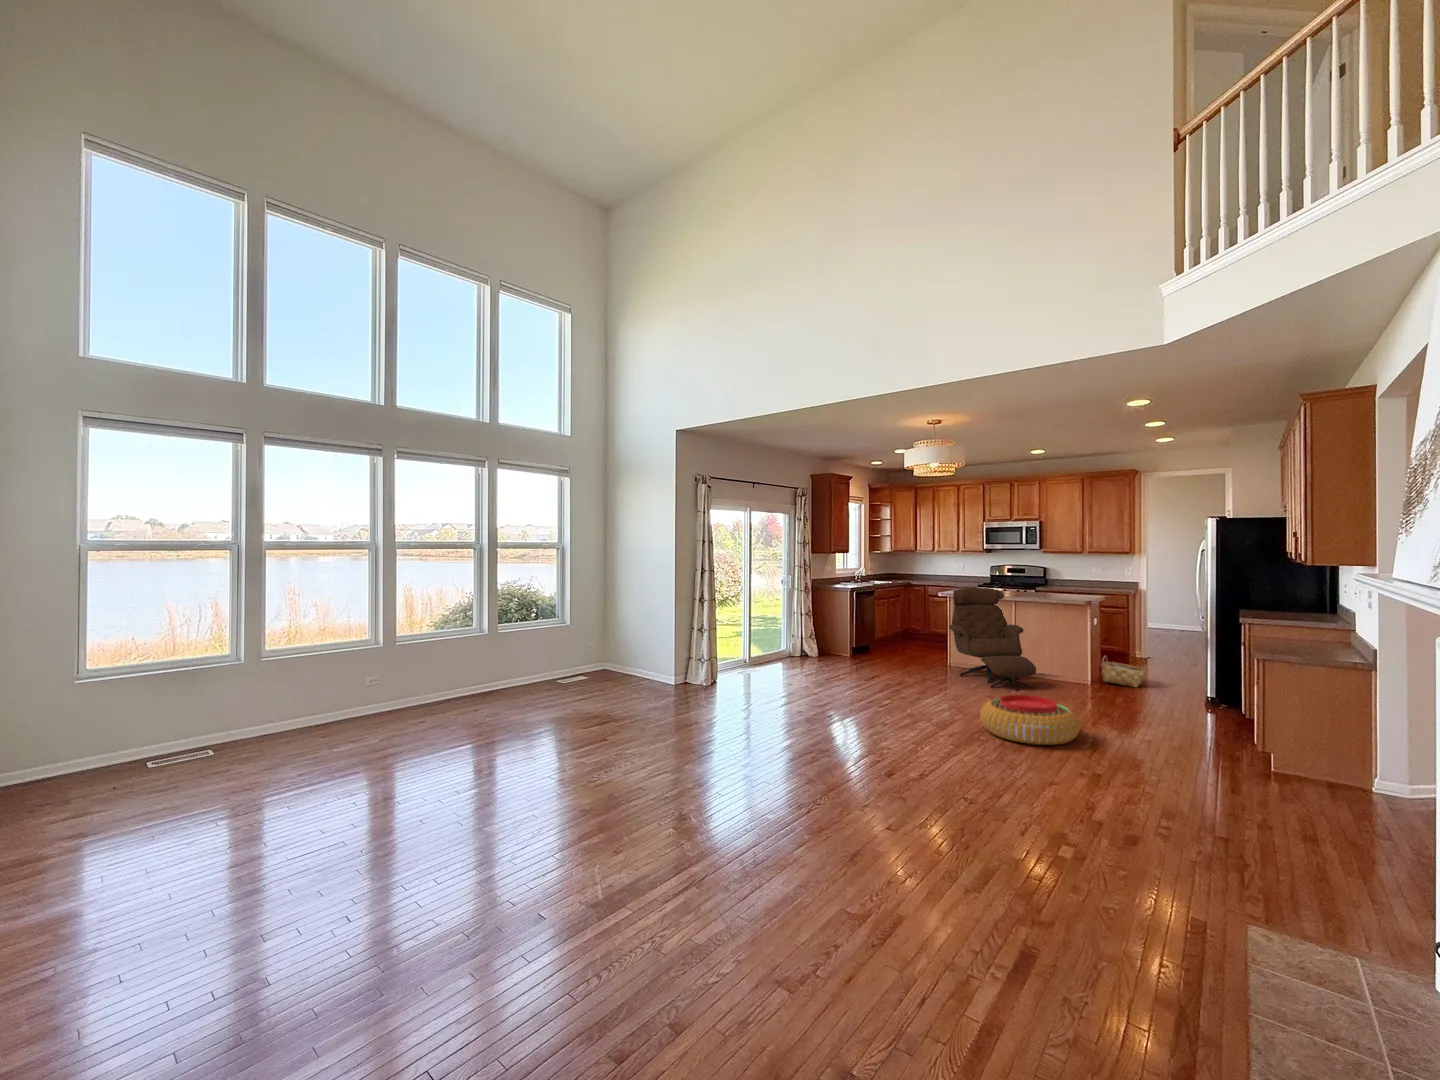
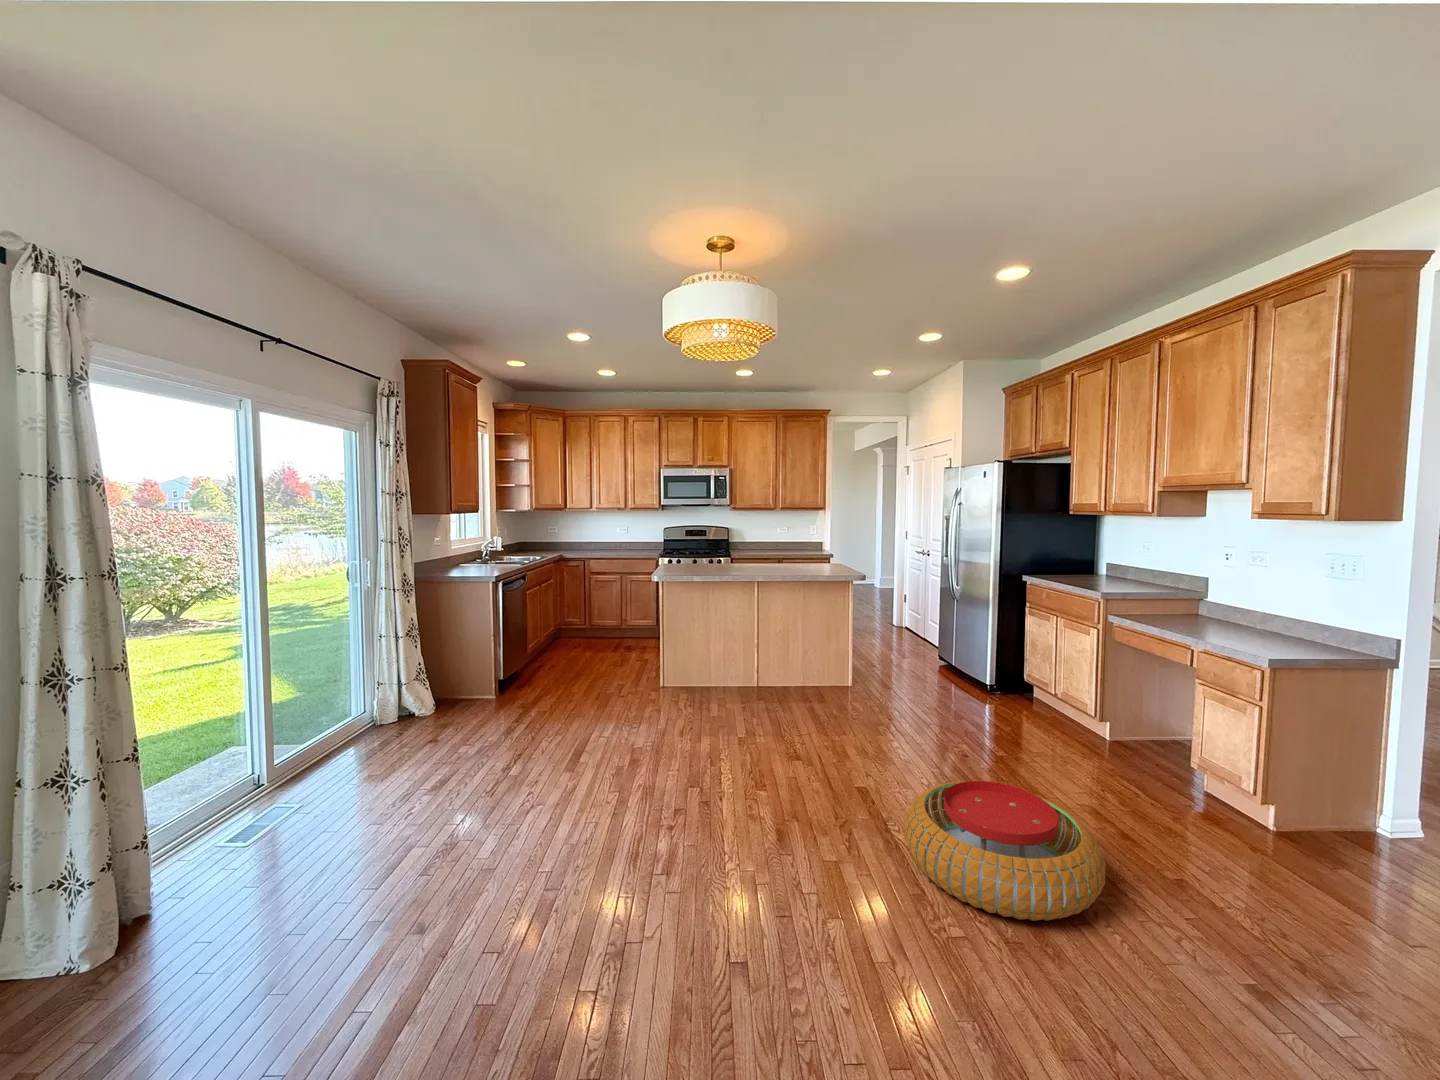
lounge chair: present [949,588,1036,691] -> none [680,563,831,730]
woven basket: present [1101,656,1147,688] -> none [863,644,915,682]

